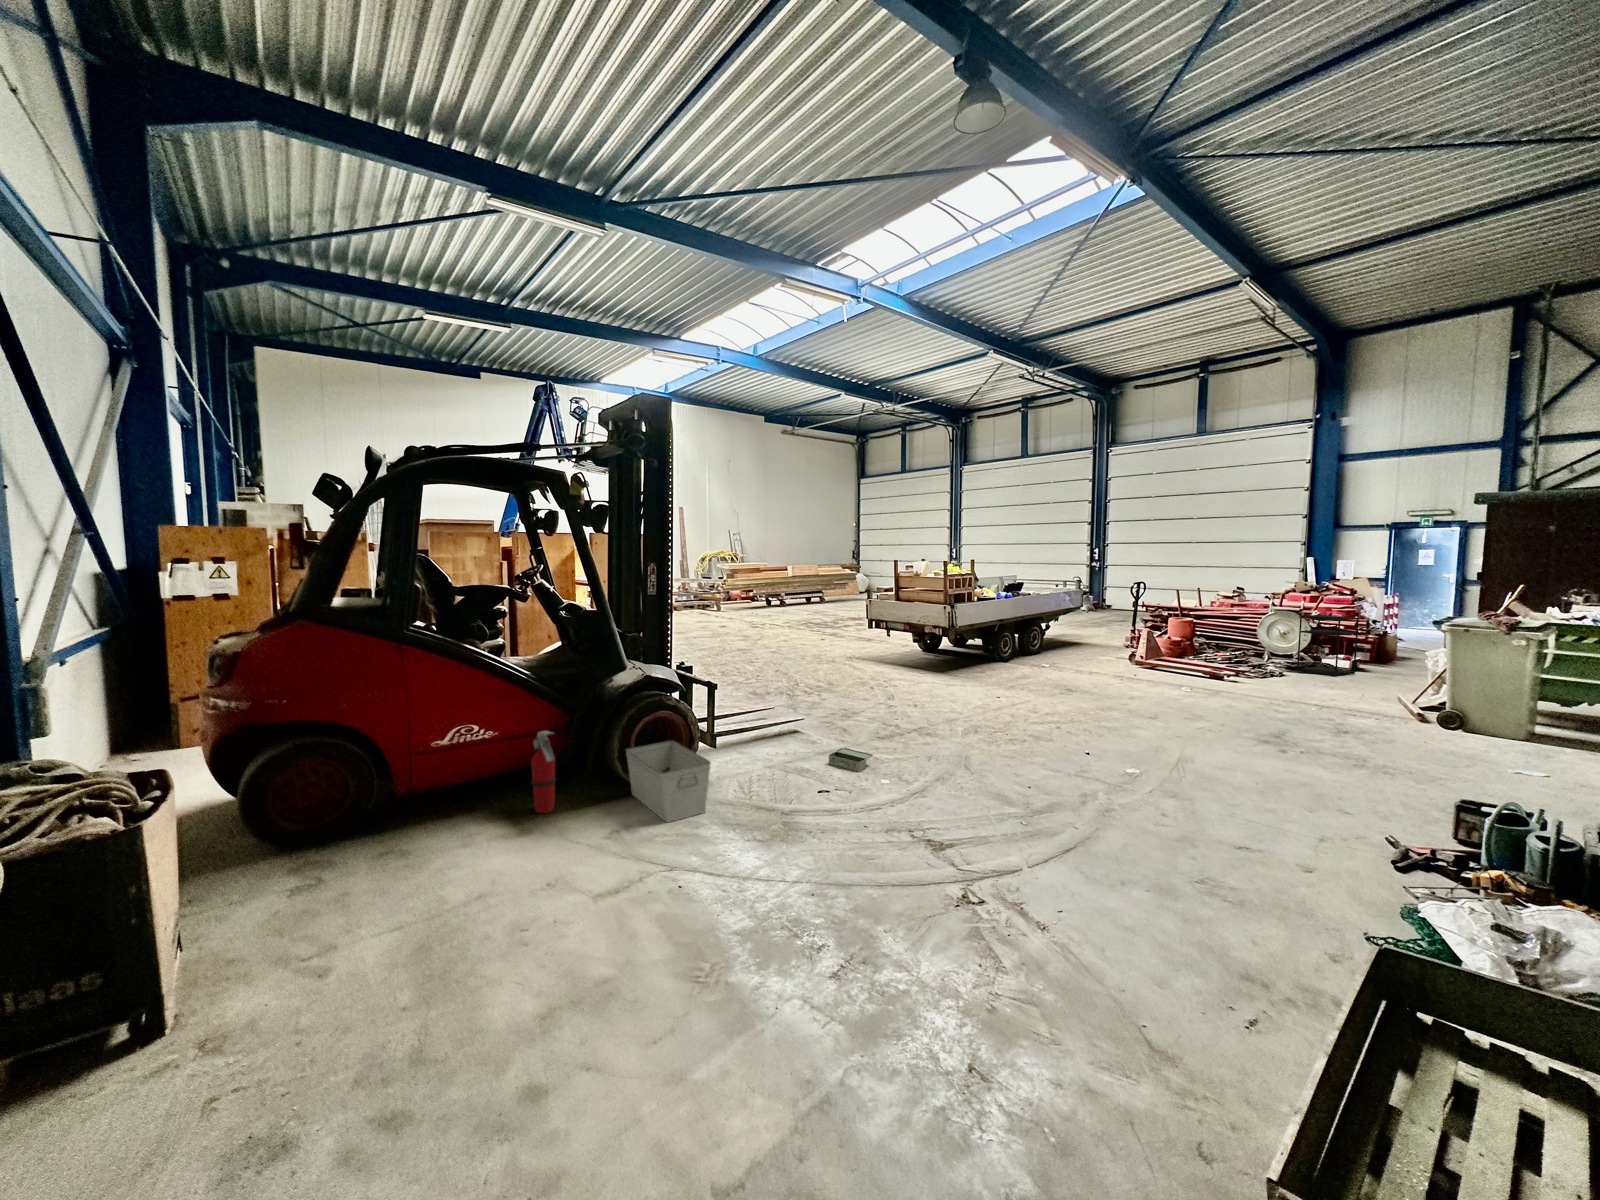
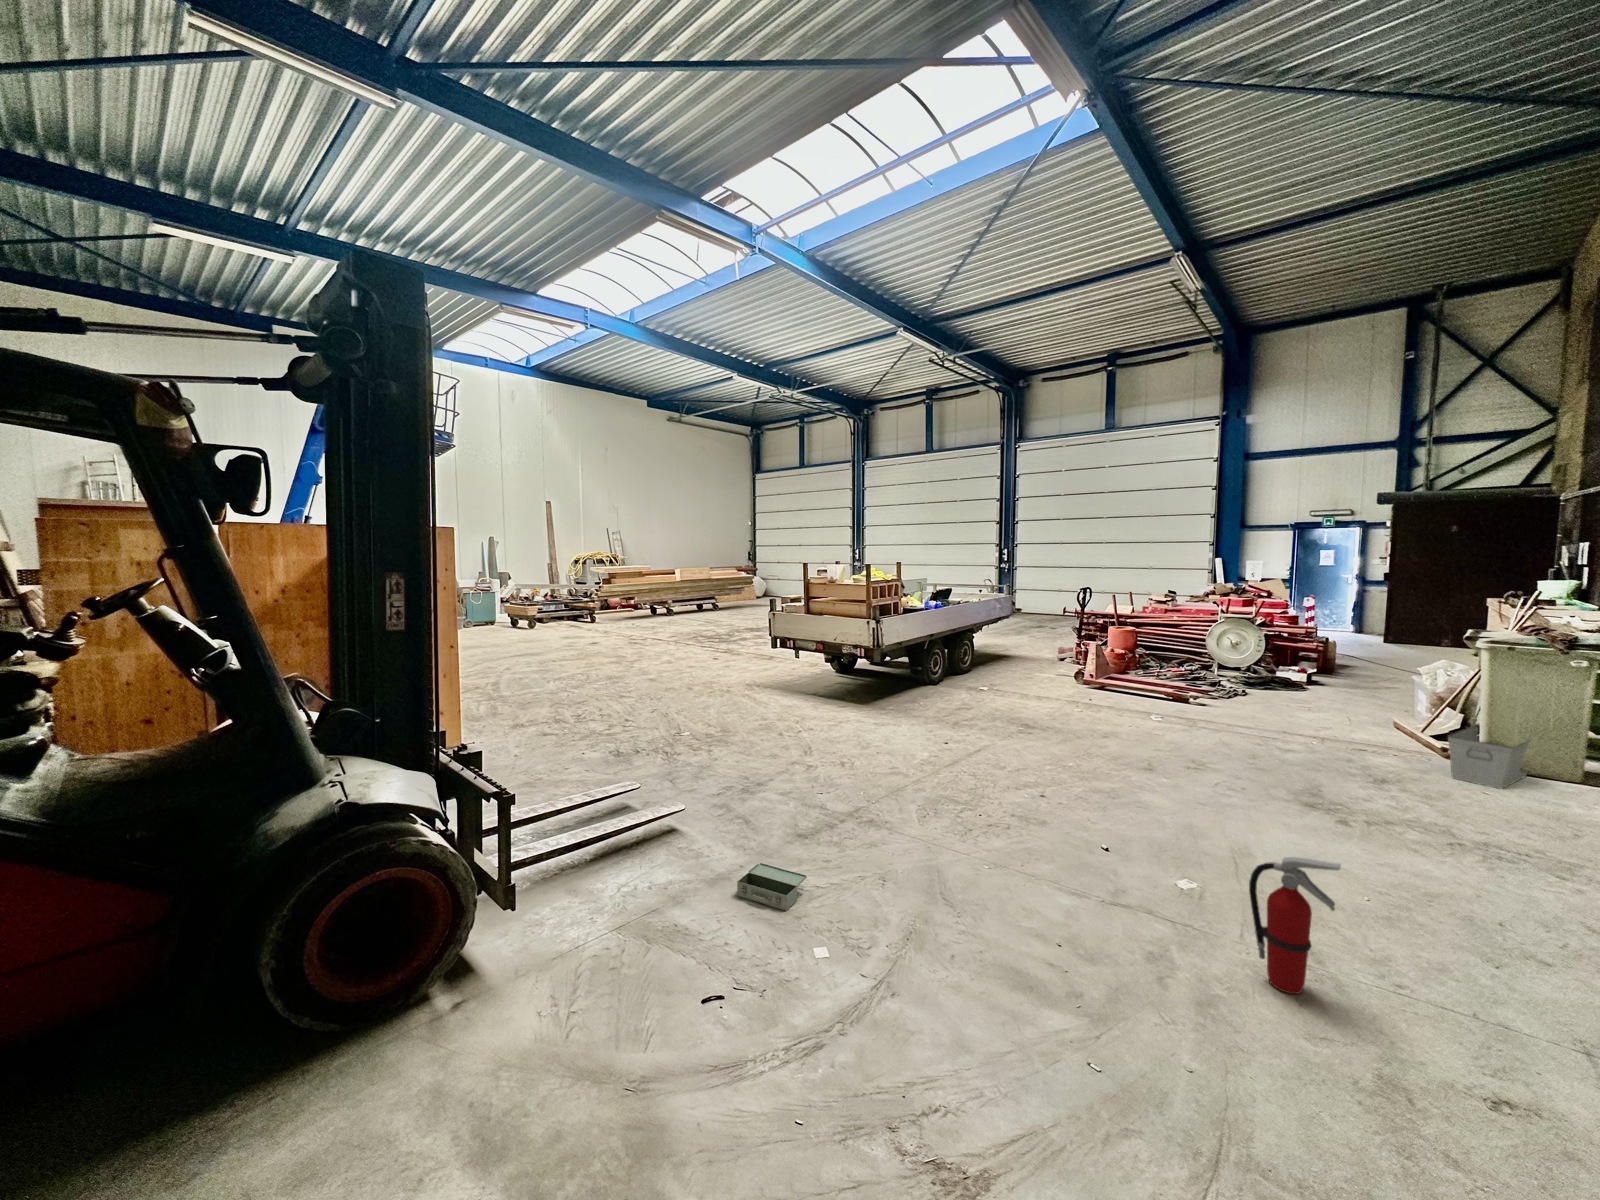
shelving unit: present [1297,615,1360,677] -> none [1246,622,1308,691]
fire extinguisher: present [531,731,556,813] -> present [1249,857,1341,994]
storage bin: present [626,741,711,822] -> present [1448,726,1529,789]

